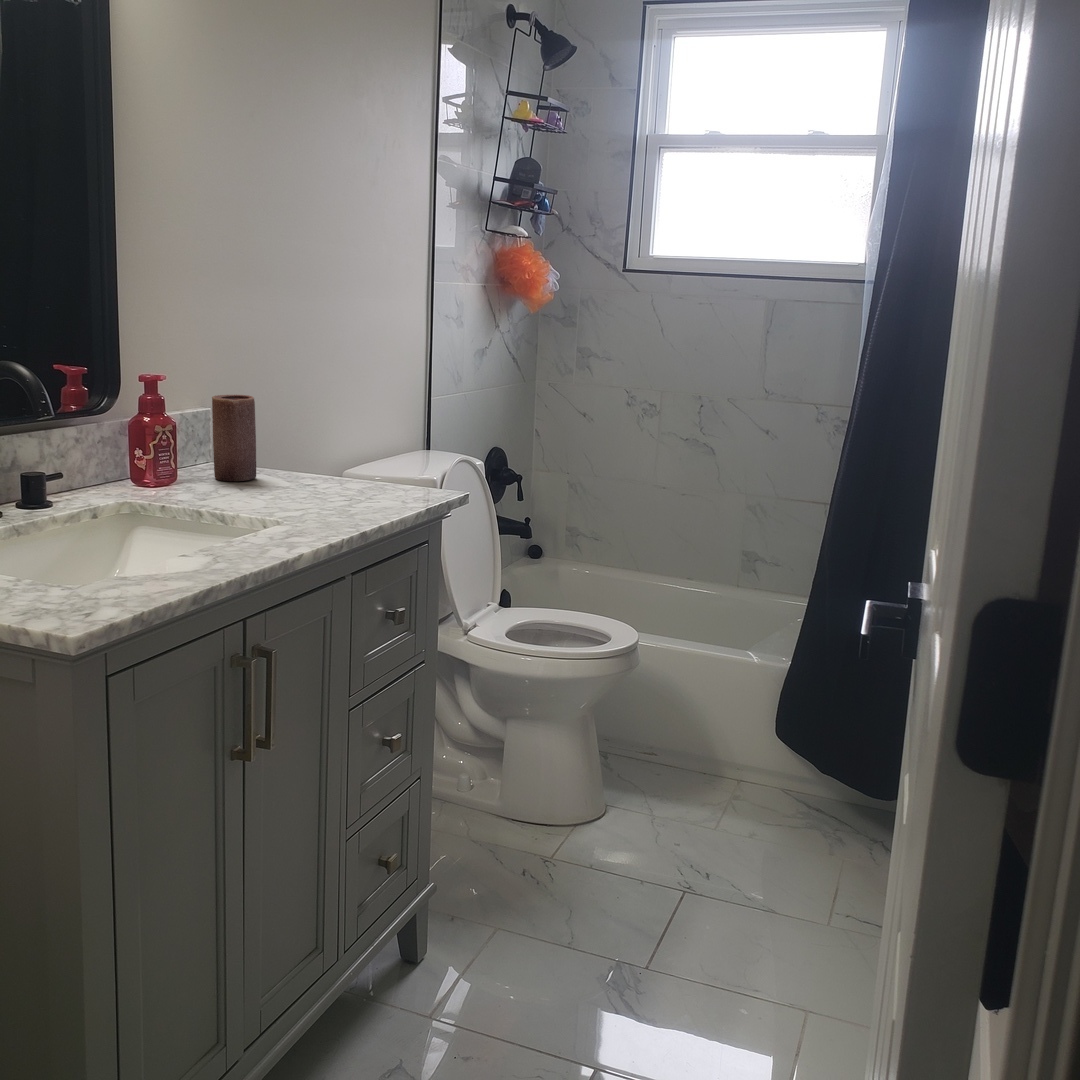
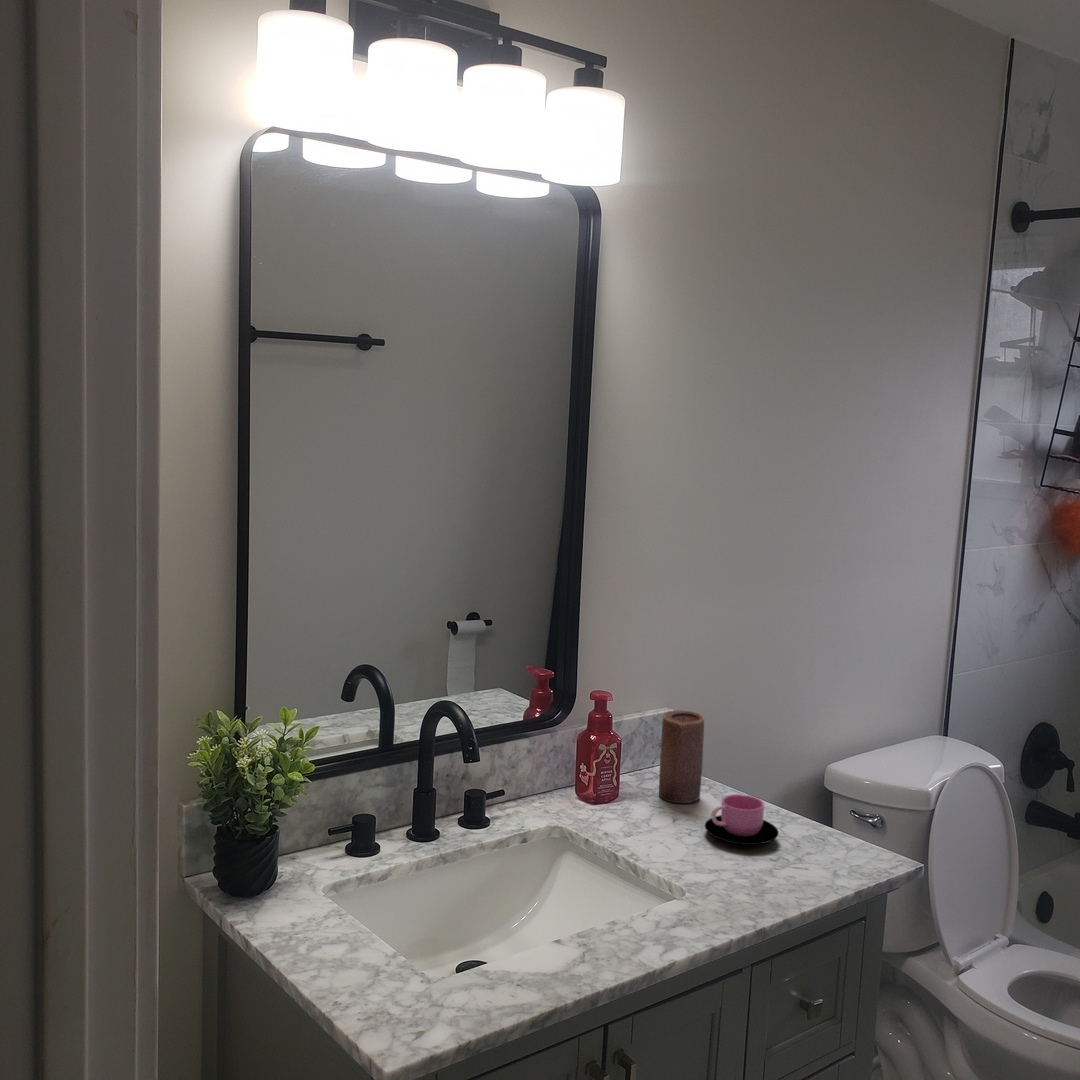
cup: none [275,455,344,495] -> present [705,794,779,845]

